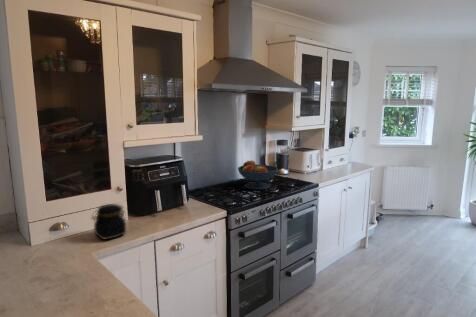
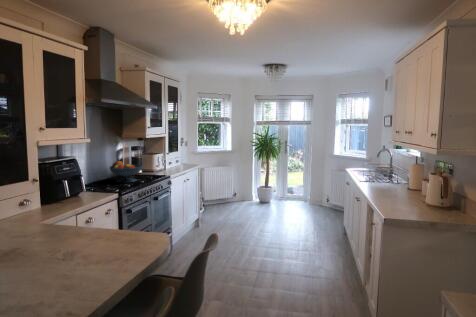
jar: present [93,204,126,239] -> none [22,191,51,217]

